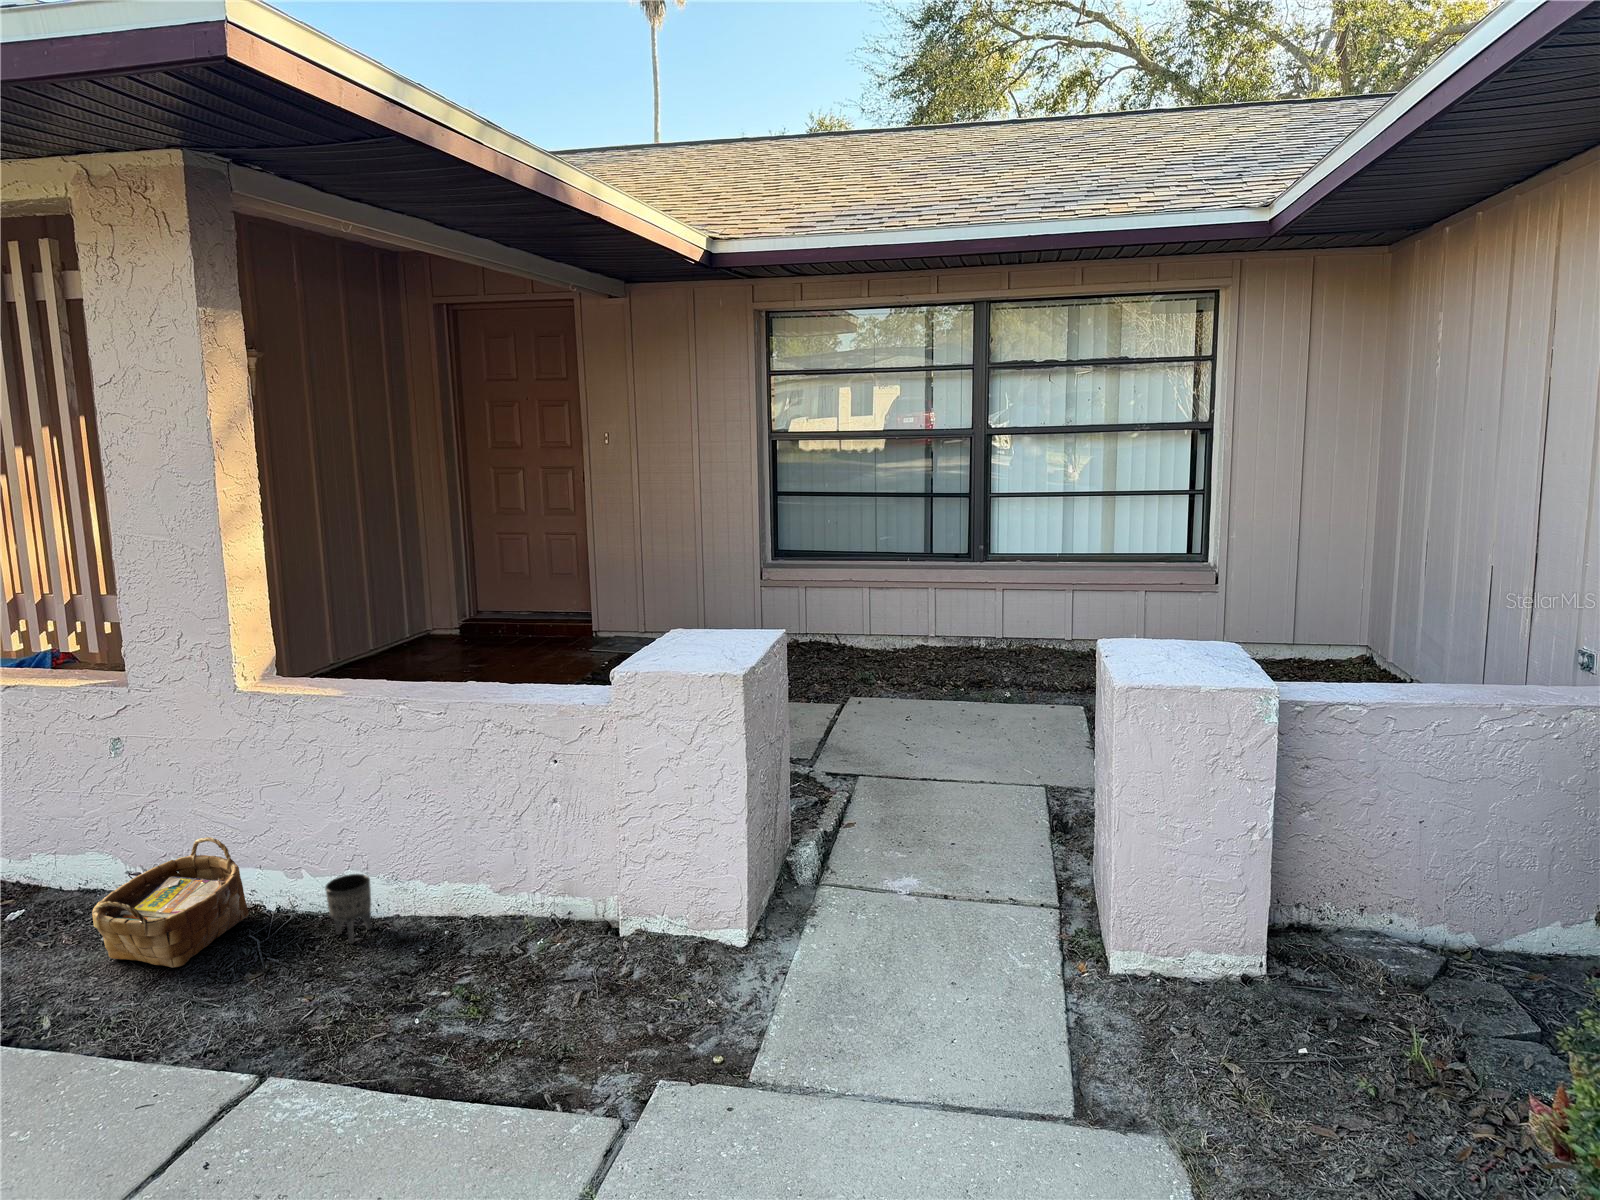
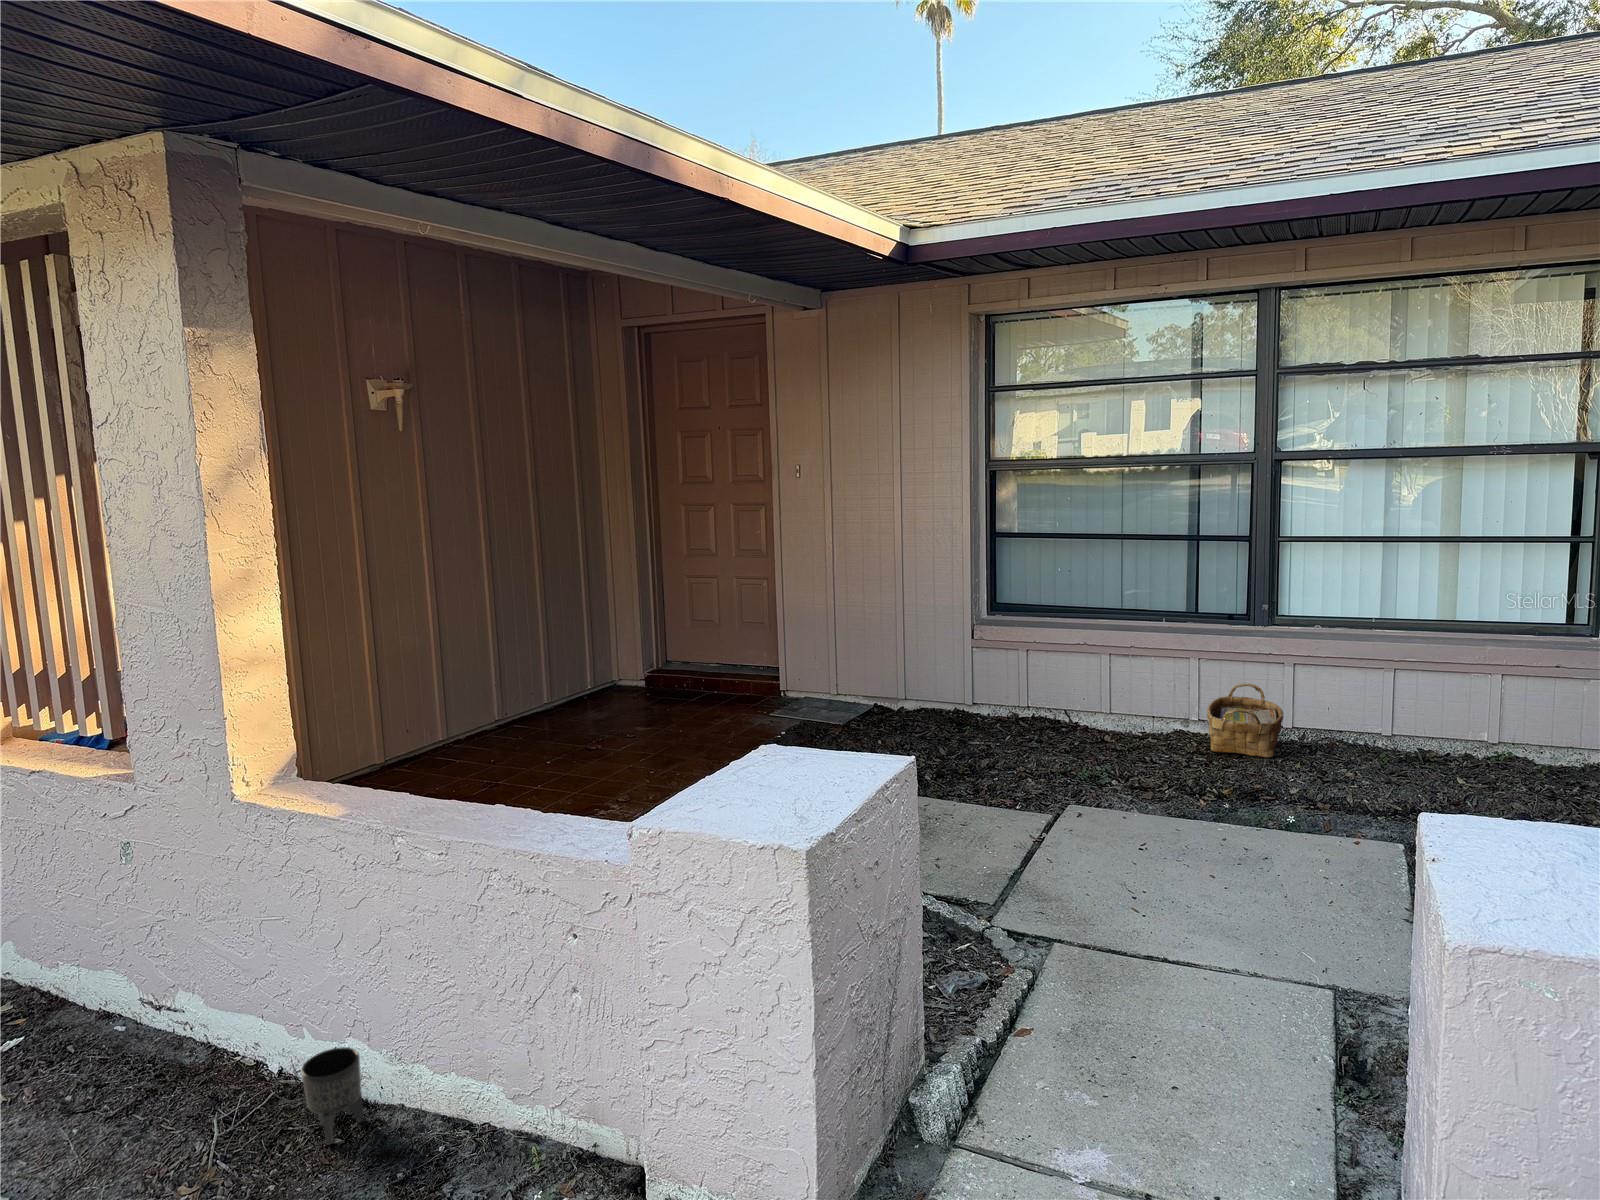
woven basket: present [92,837,249,968] -> present [1207,683,1284,757]

